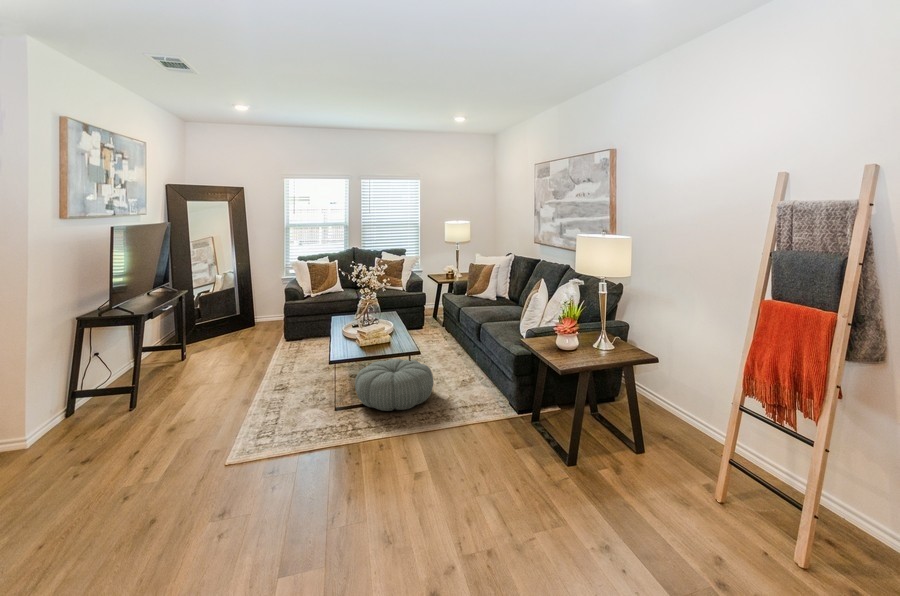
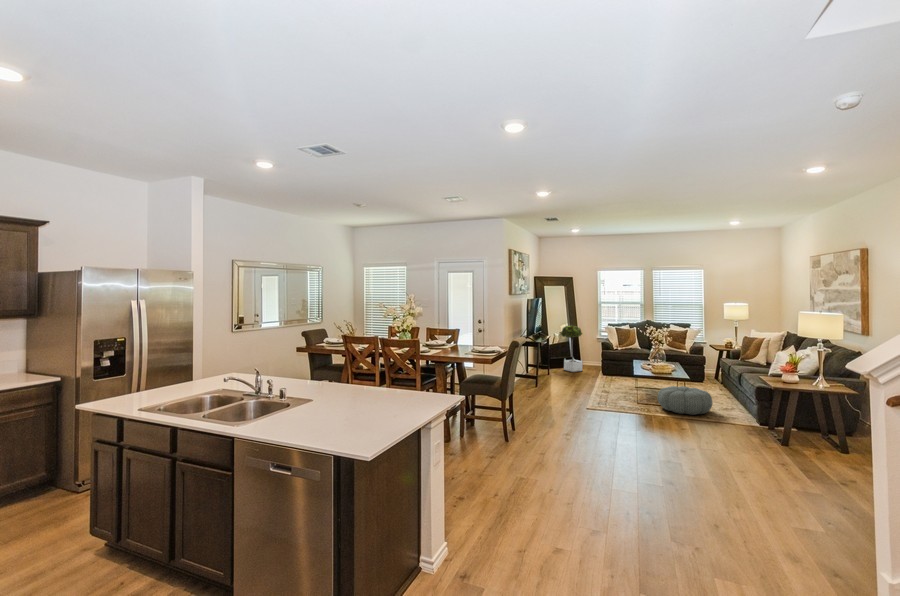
potted tree: none [224,264,266,336] -> present [561,325,582,372]

